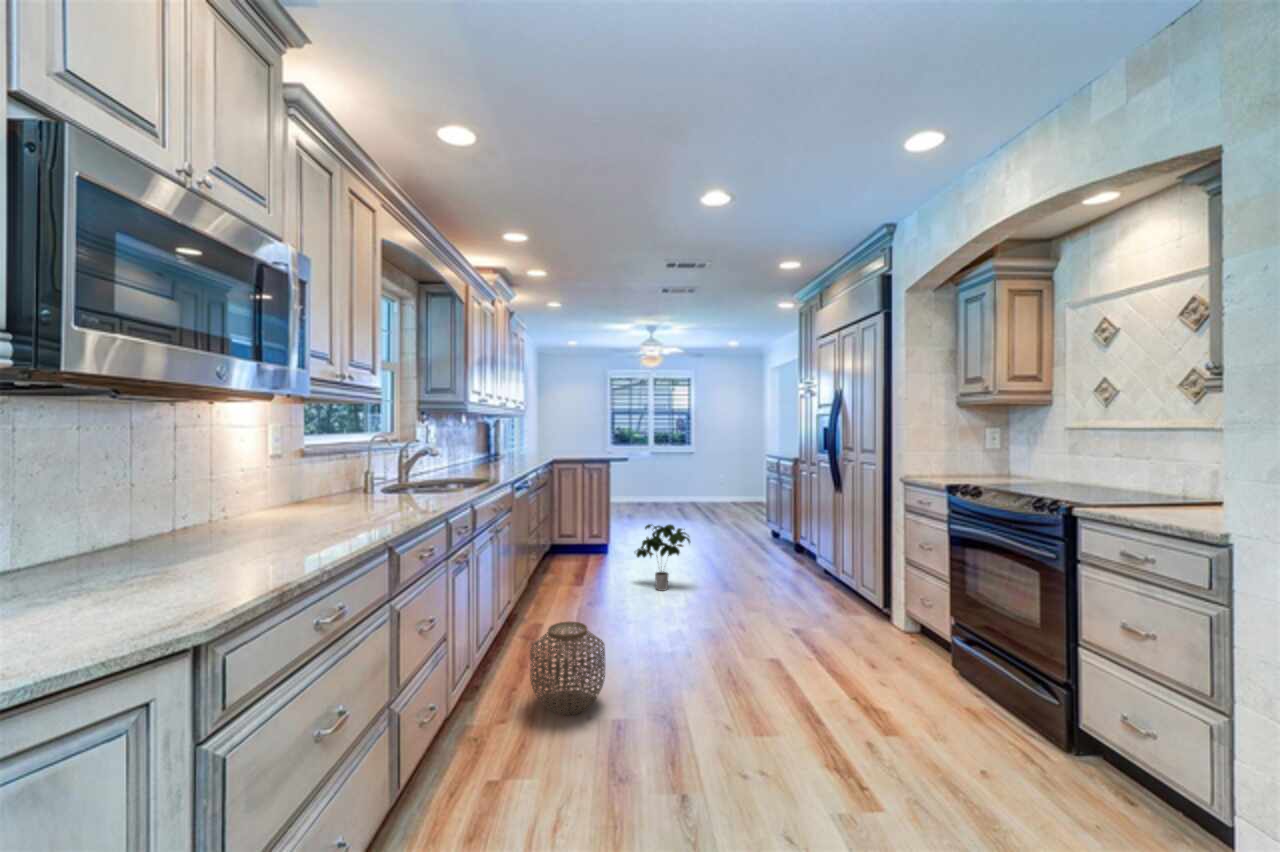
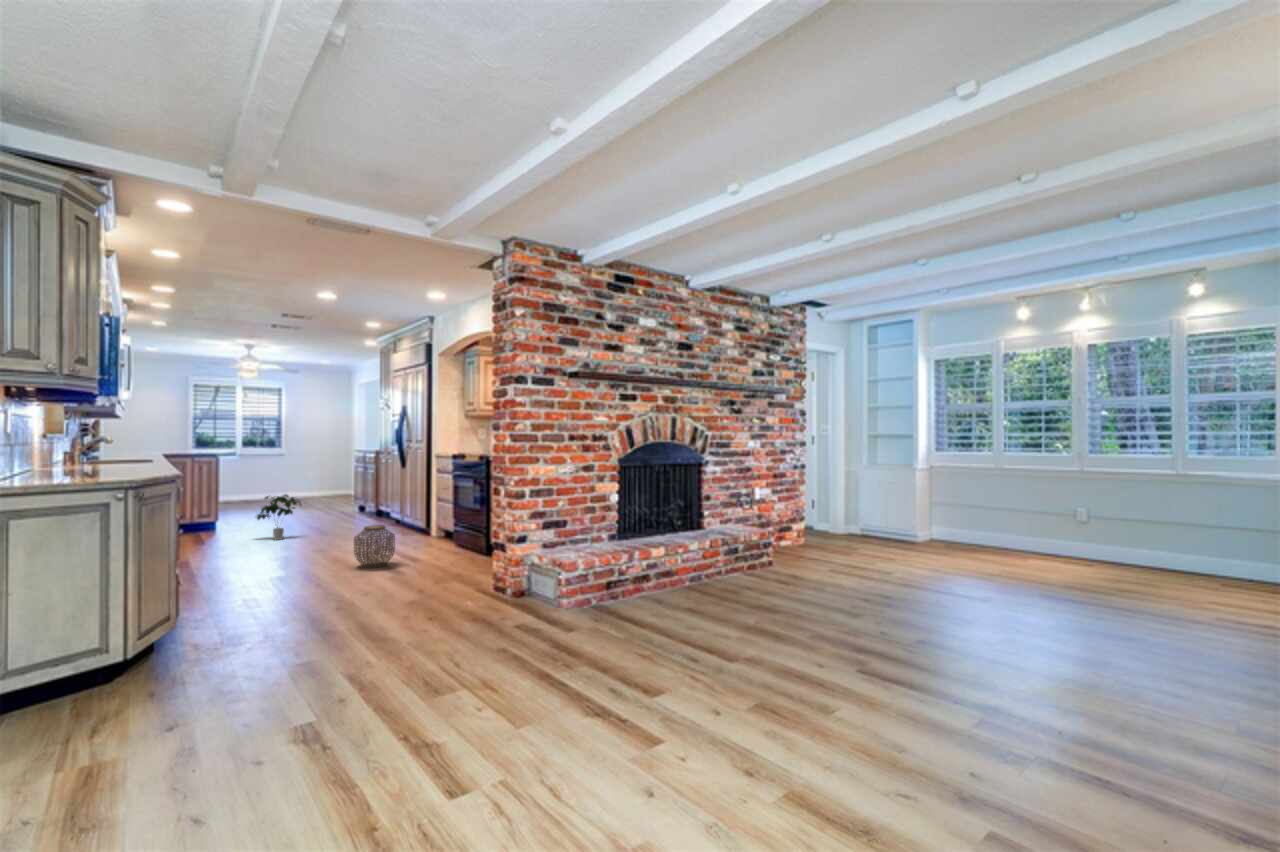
woven basket: present [530,621,605,715] -> present [354,525,395,568]

